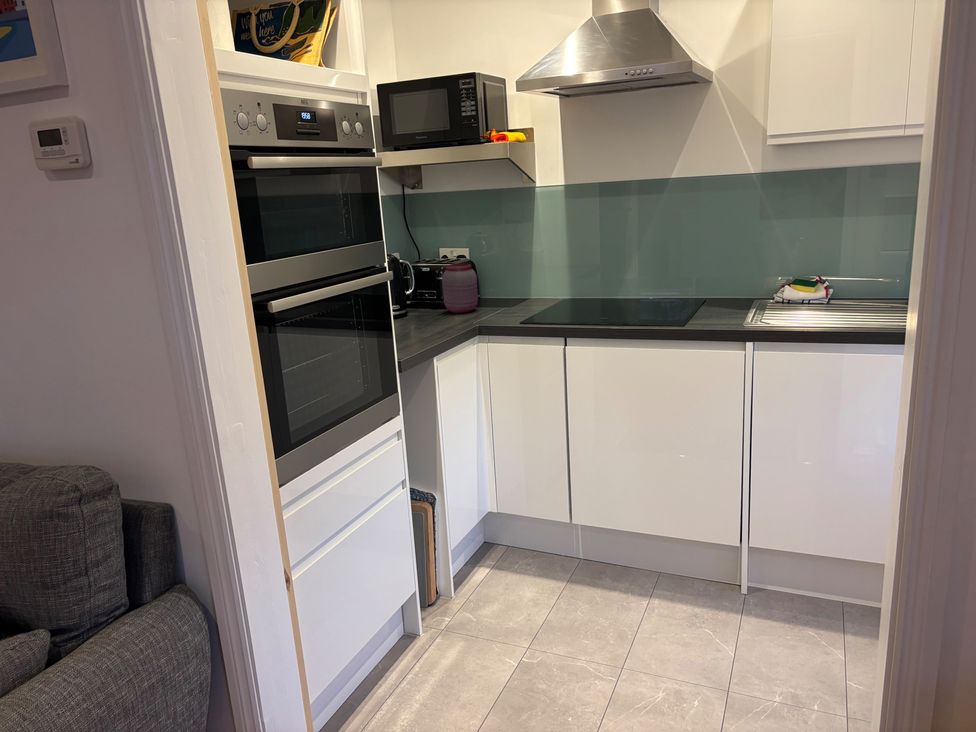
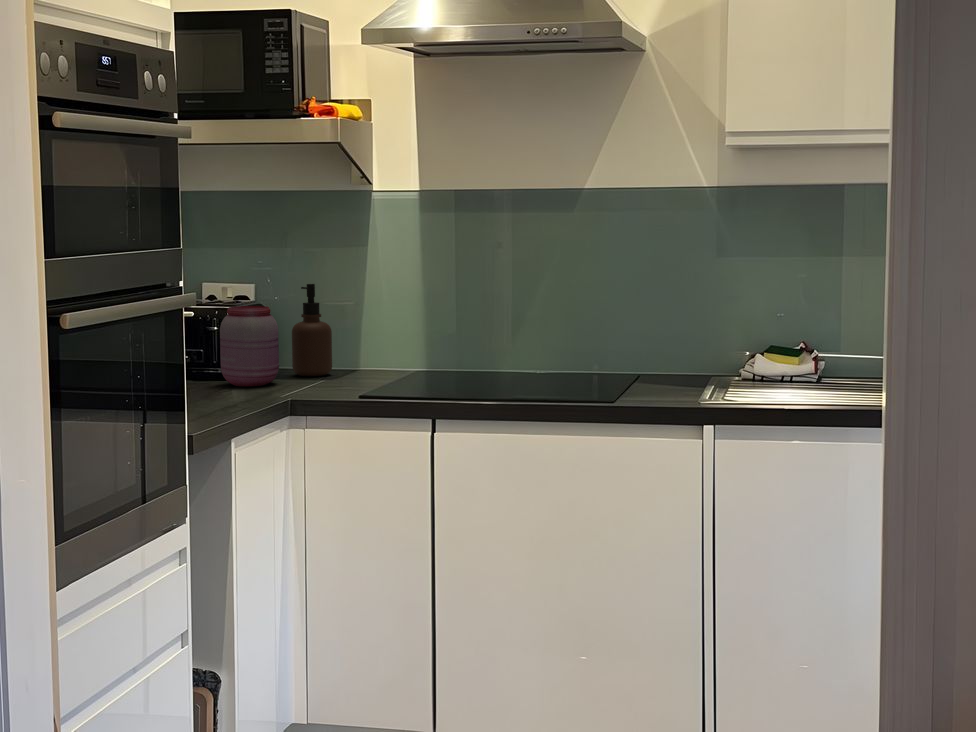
soap dispenser: none [487,247,512,304] -> present [292,284,332,376]

